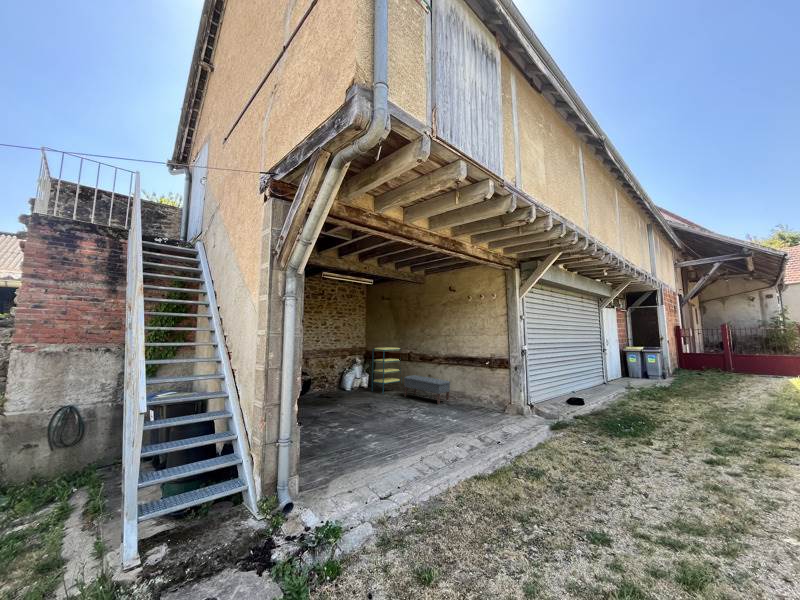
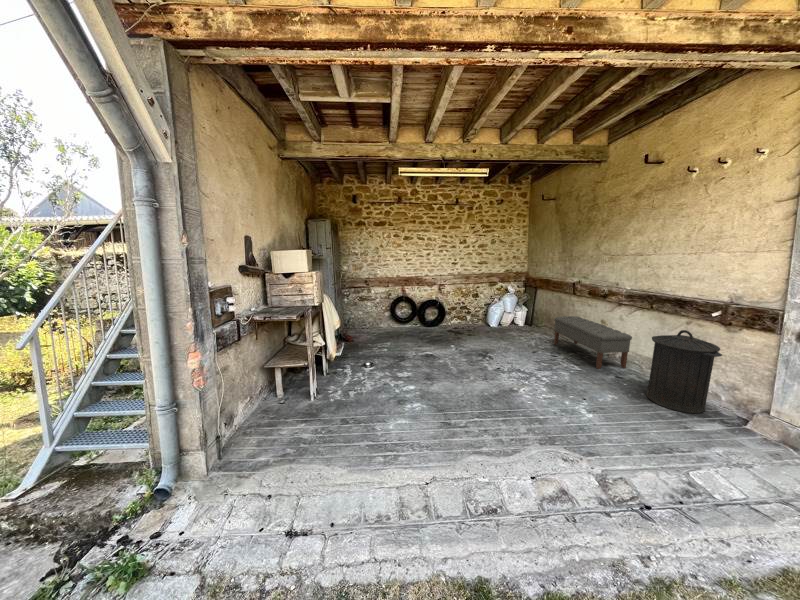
shelving unit: present [372,347,401,394] -> none [516,274,565,336]
trash can: none [464,372,492,413] -> present [646,330,722,413]

